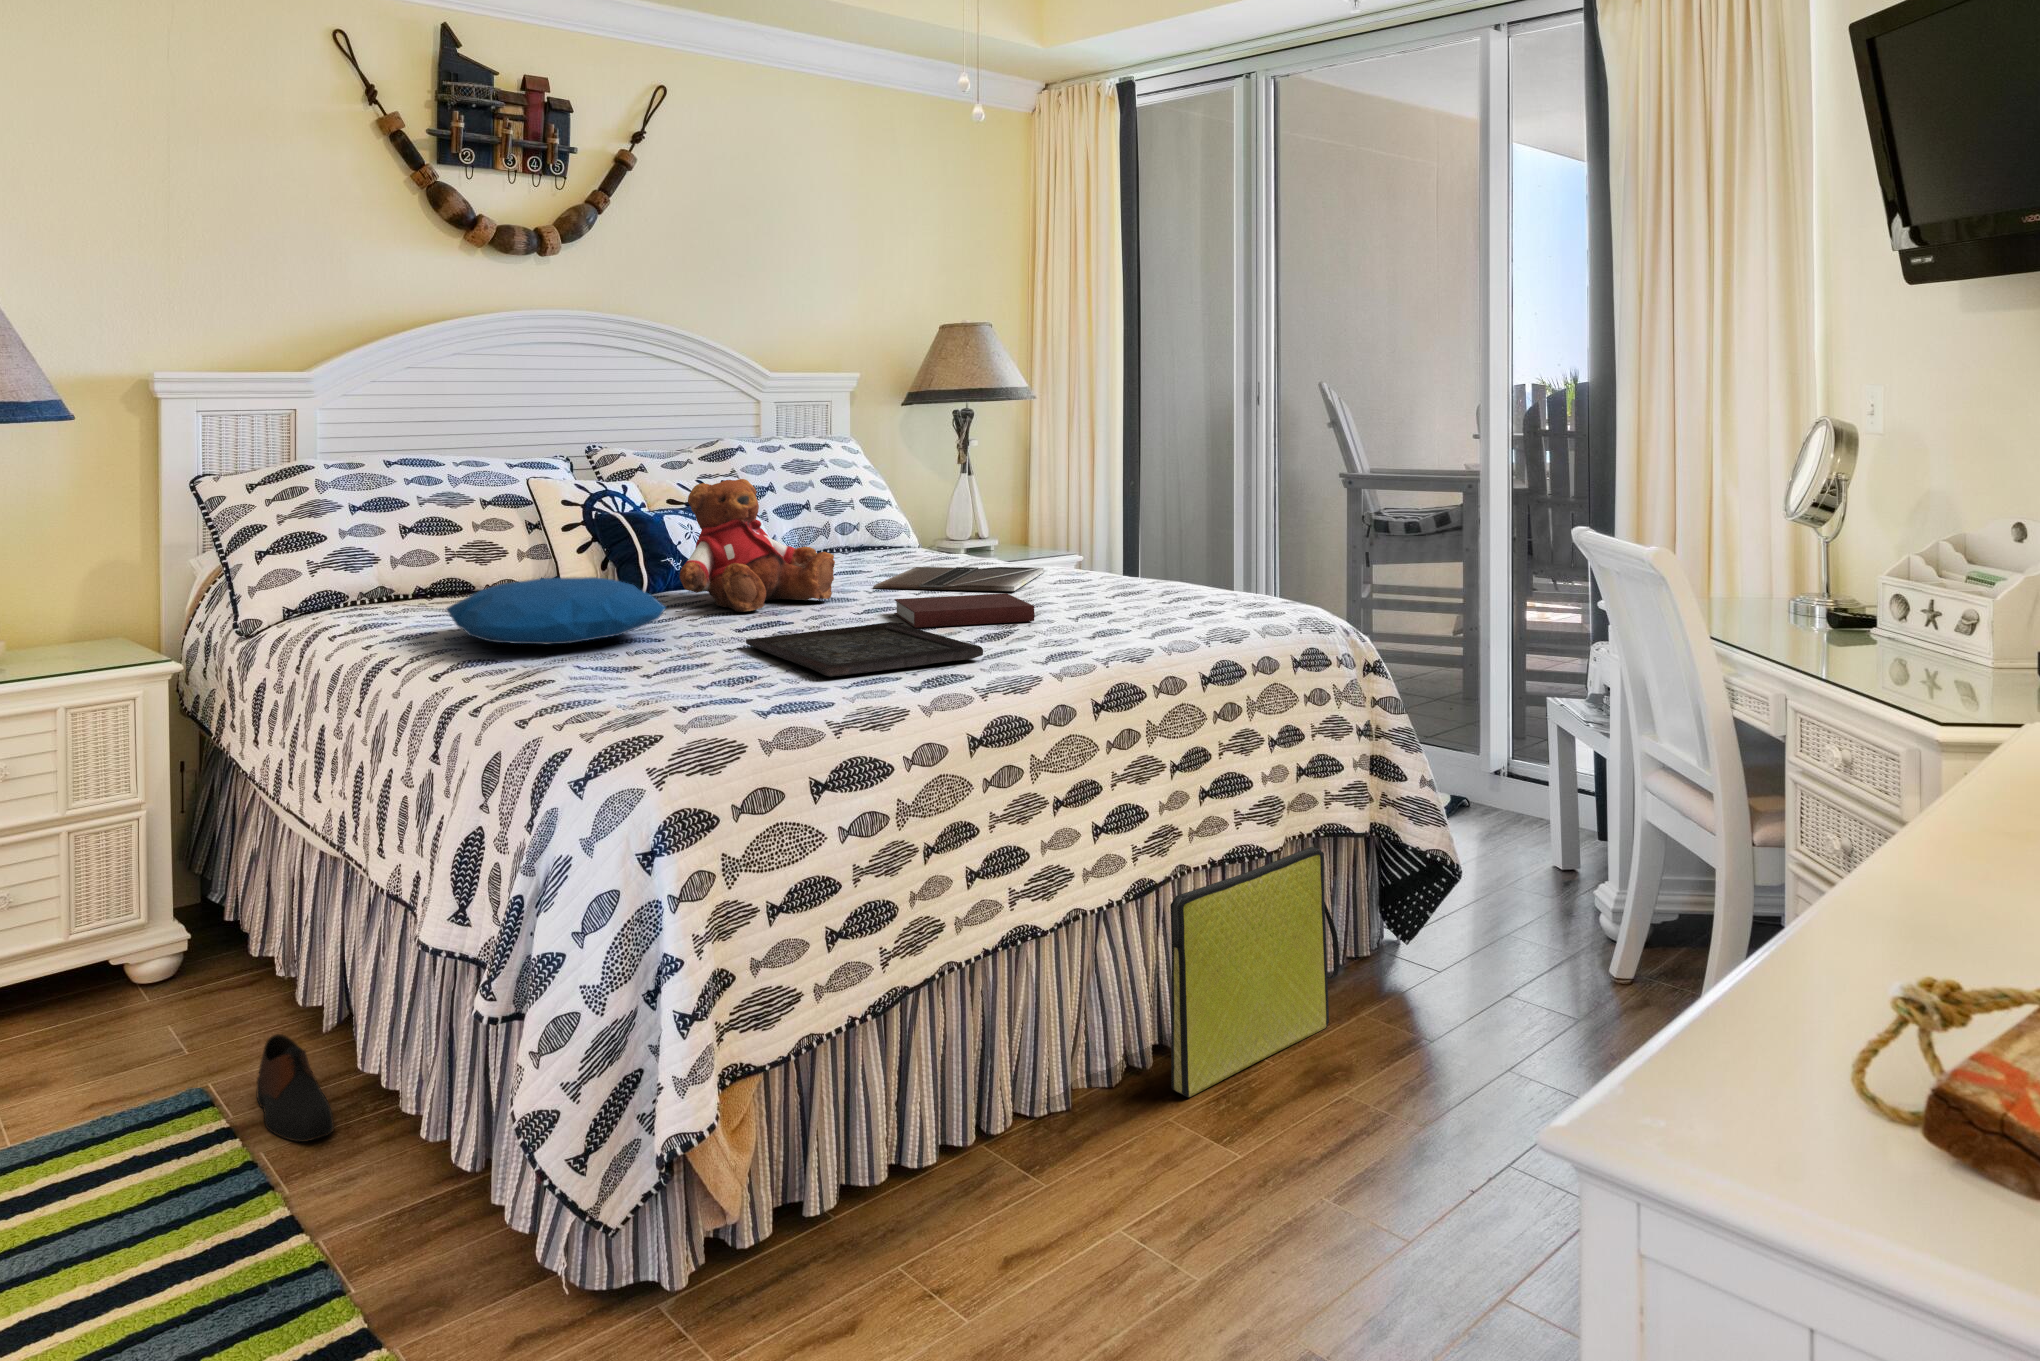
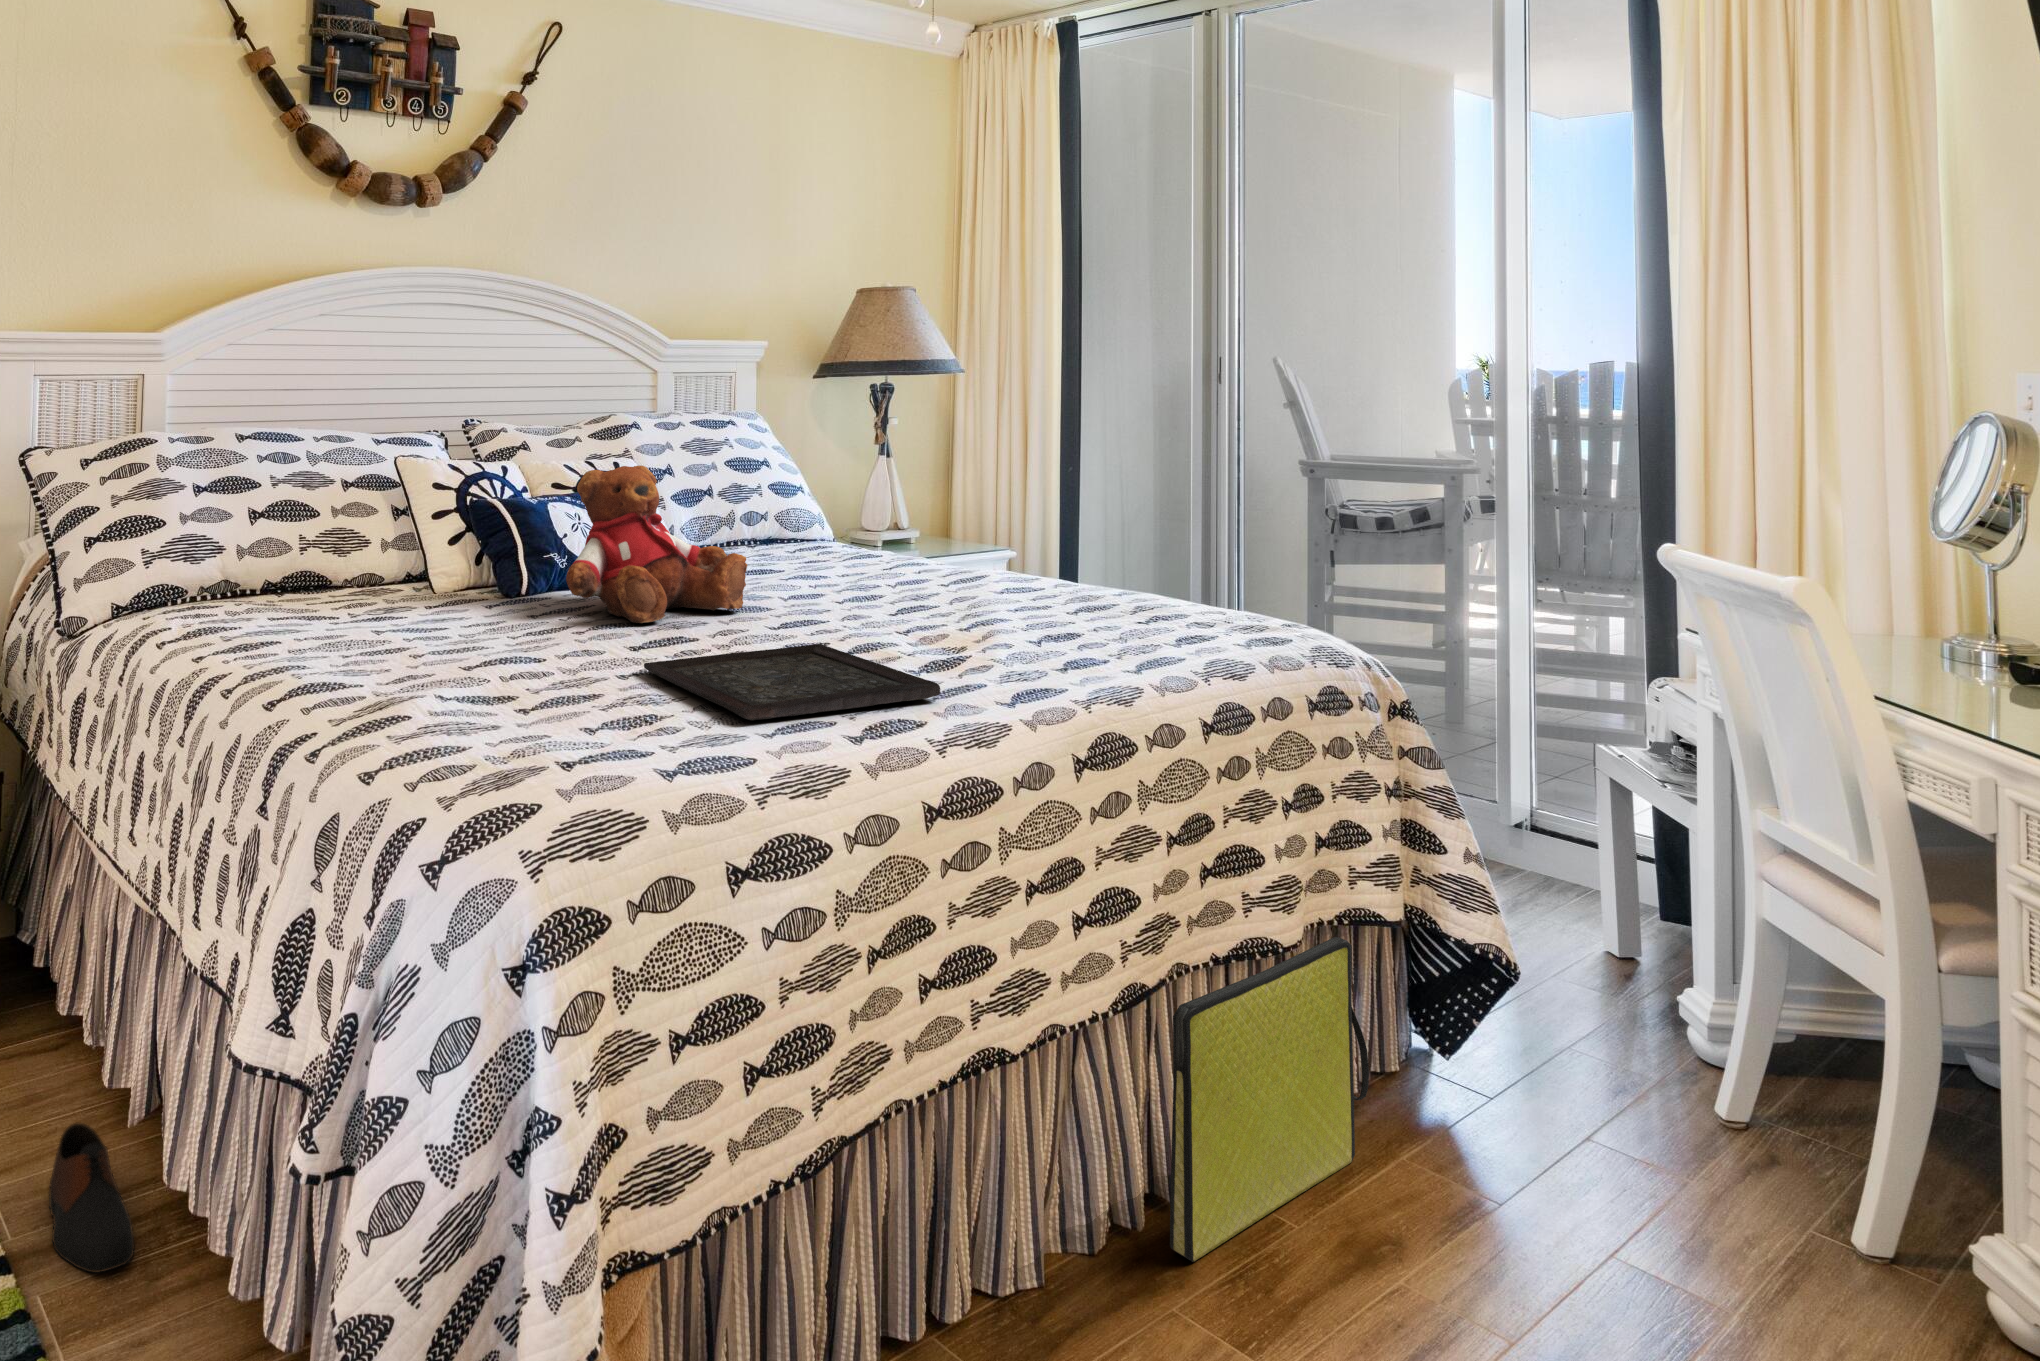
laptop: present [873,567,1043,591] -> none [790,570,984,604]
pillow: present [447,577,665,645] -> none [288,581,549,663]
notebook: present [894,593,1034,628] -> none [819,609,991,651]

